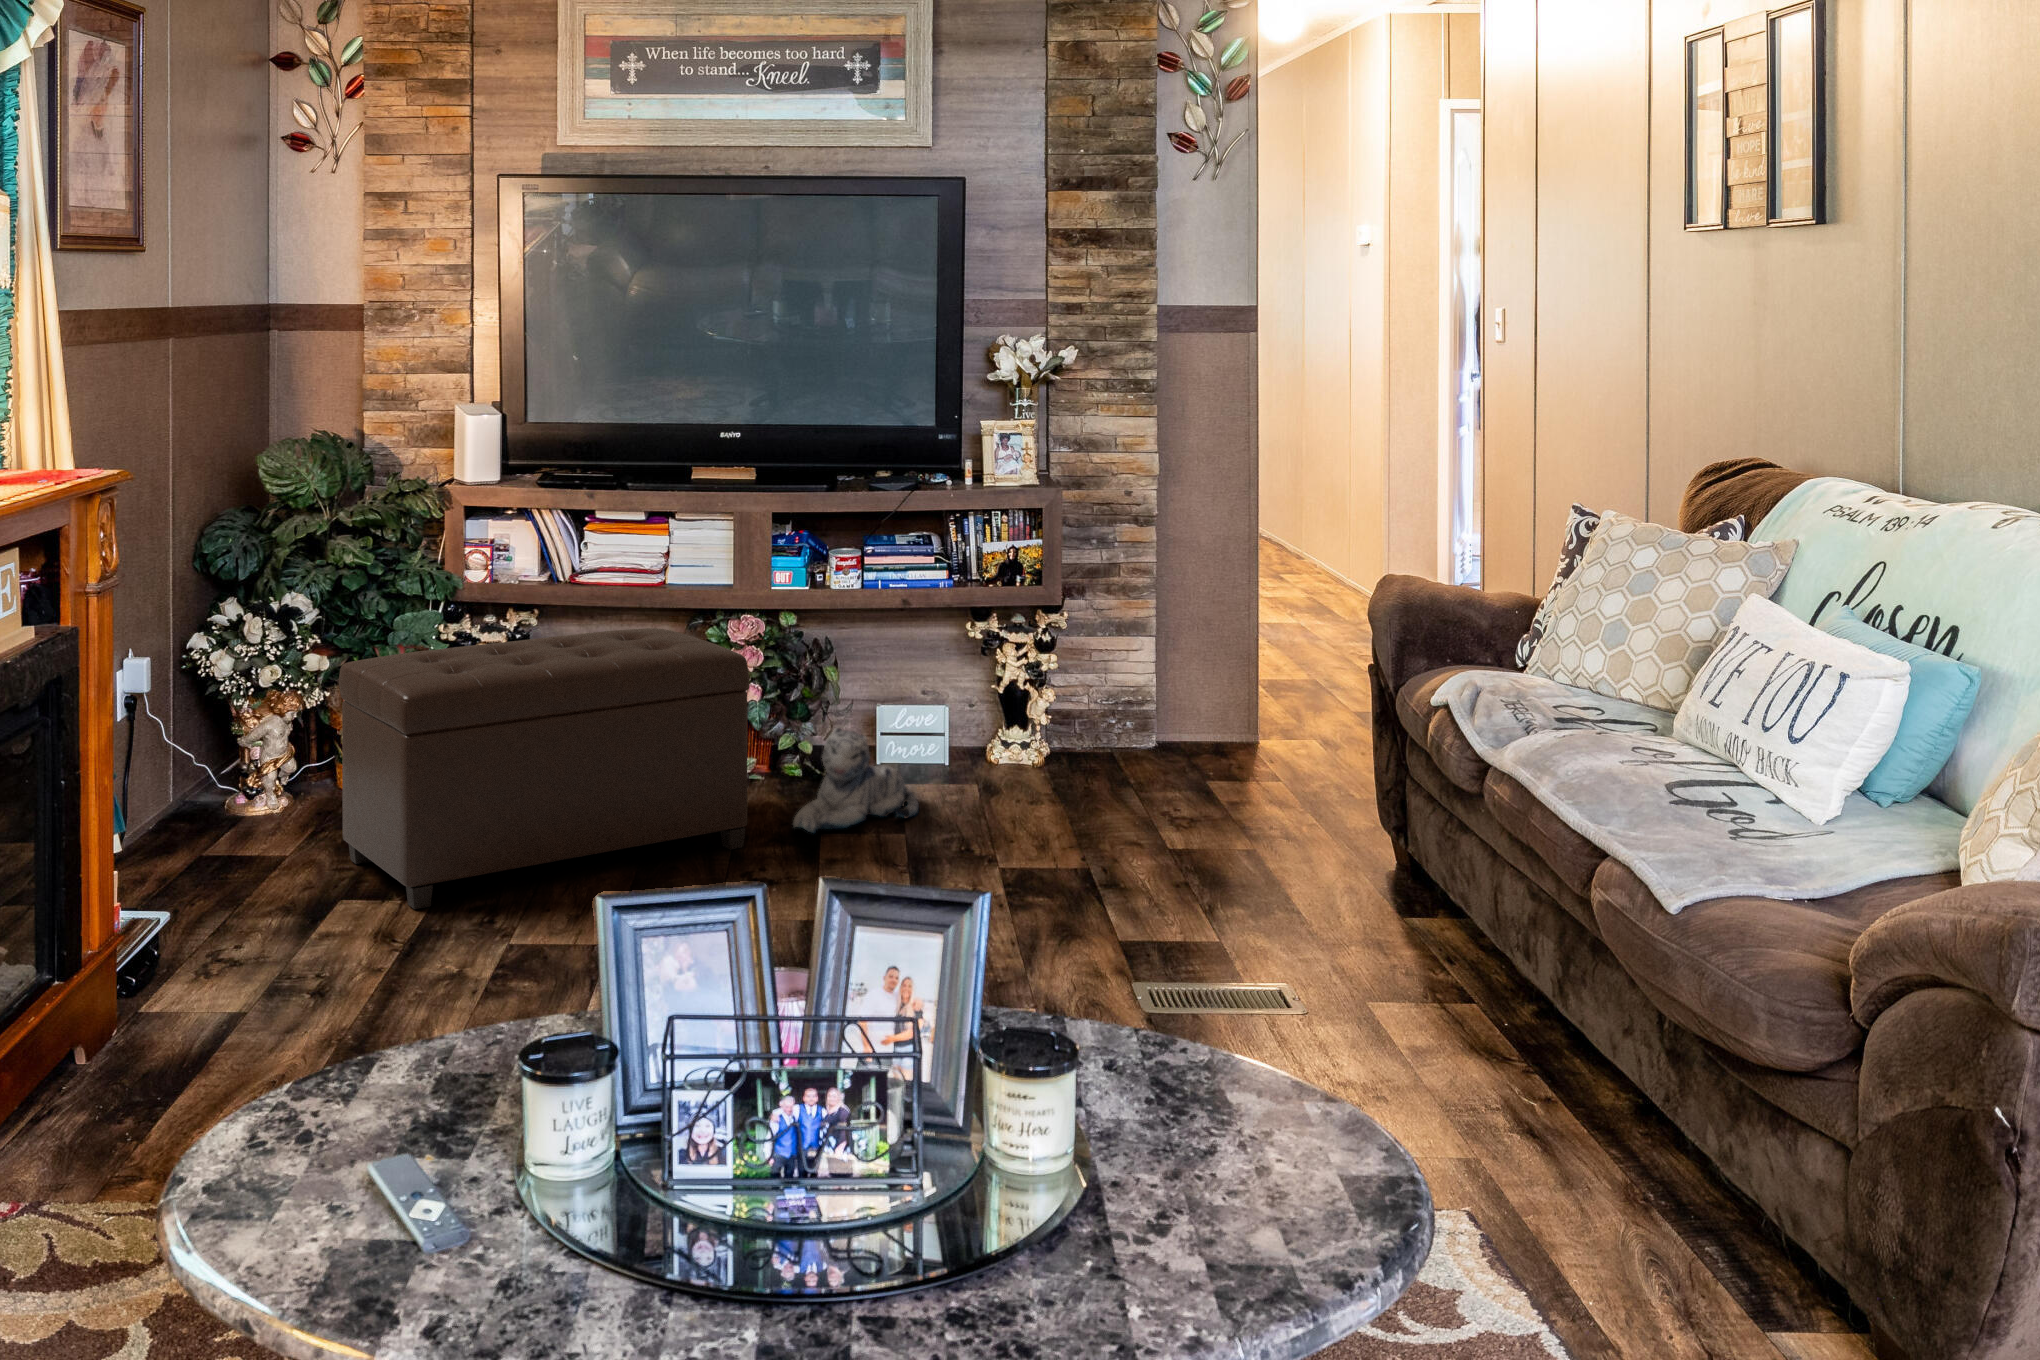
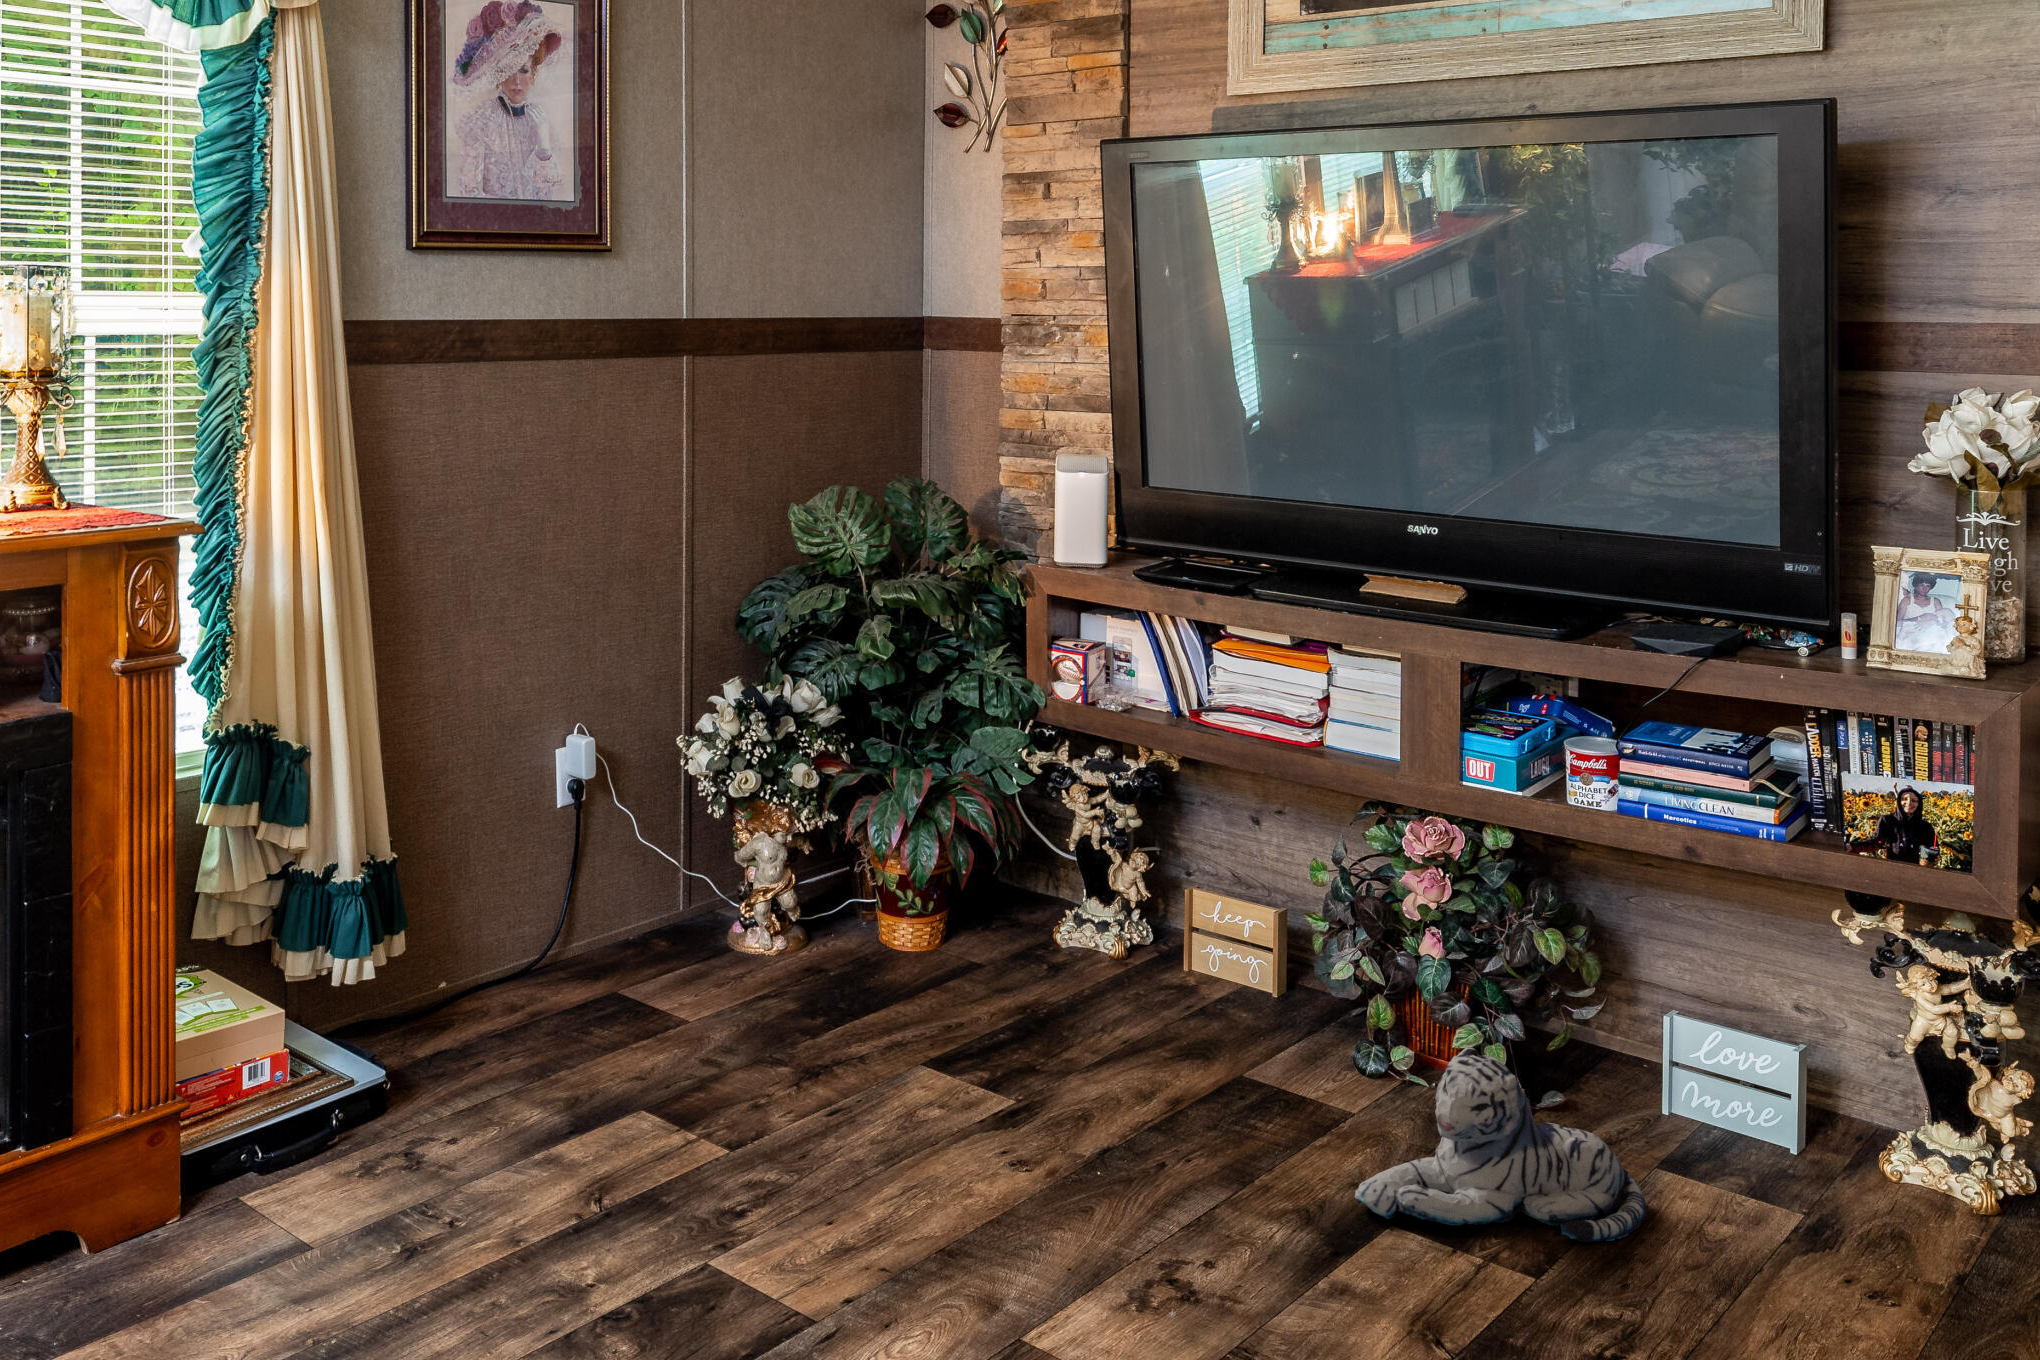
ottoman: present [339,628,749,909] -> none [693,792,1267,1205]

